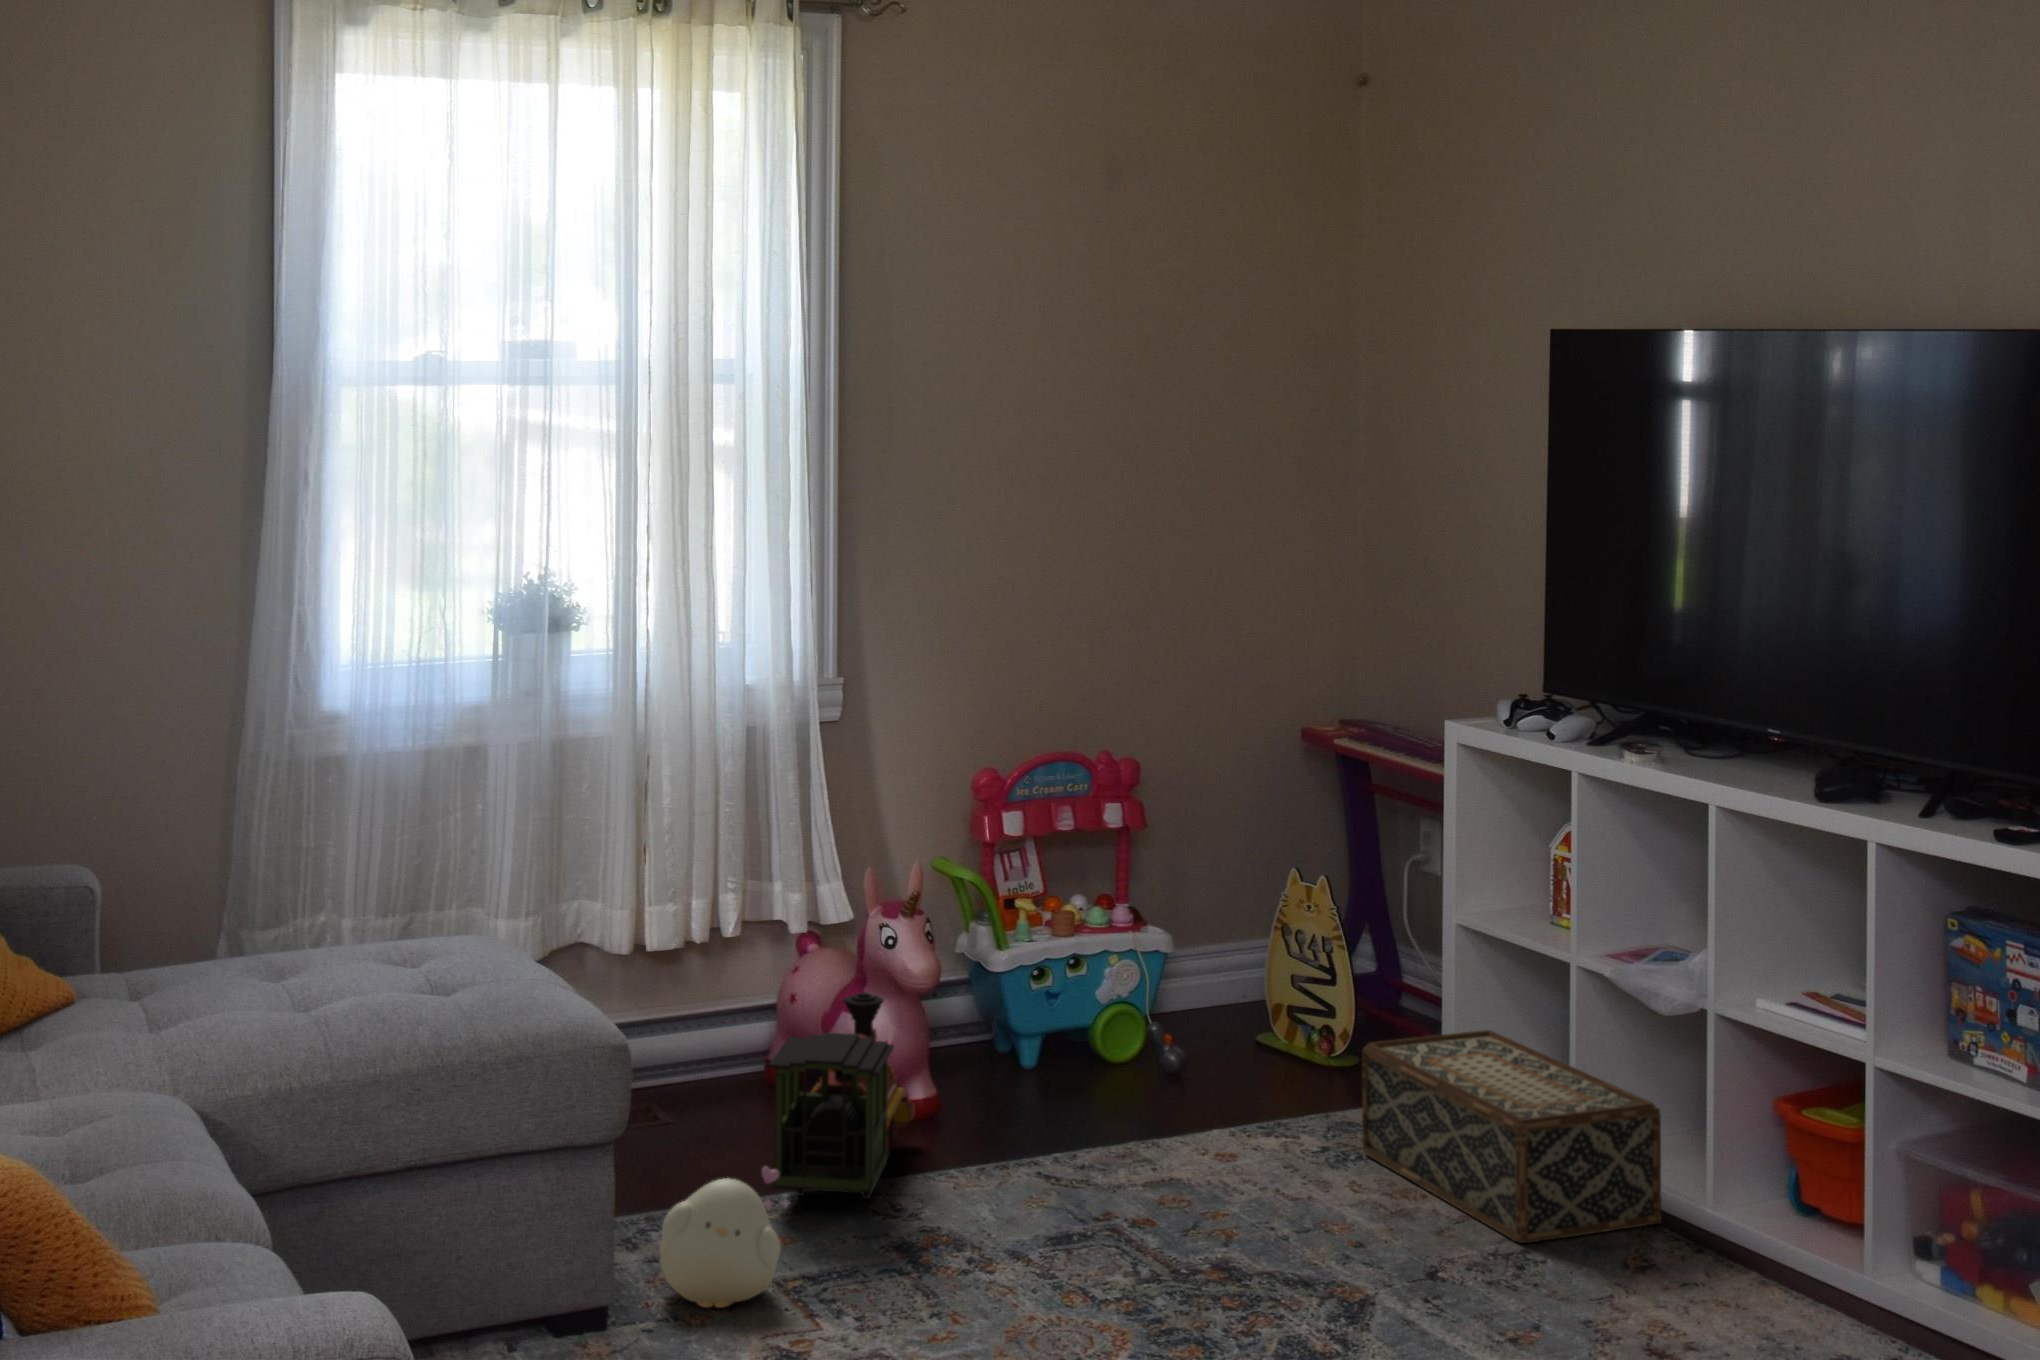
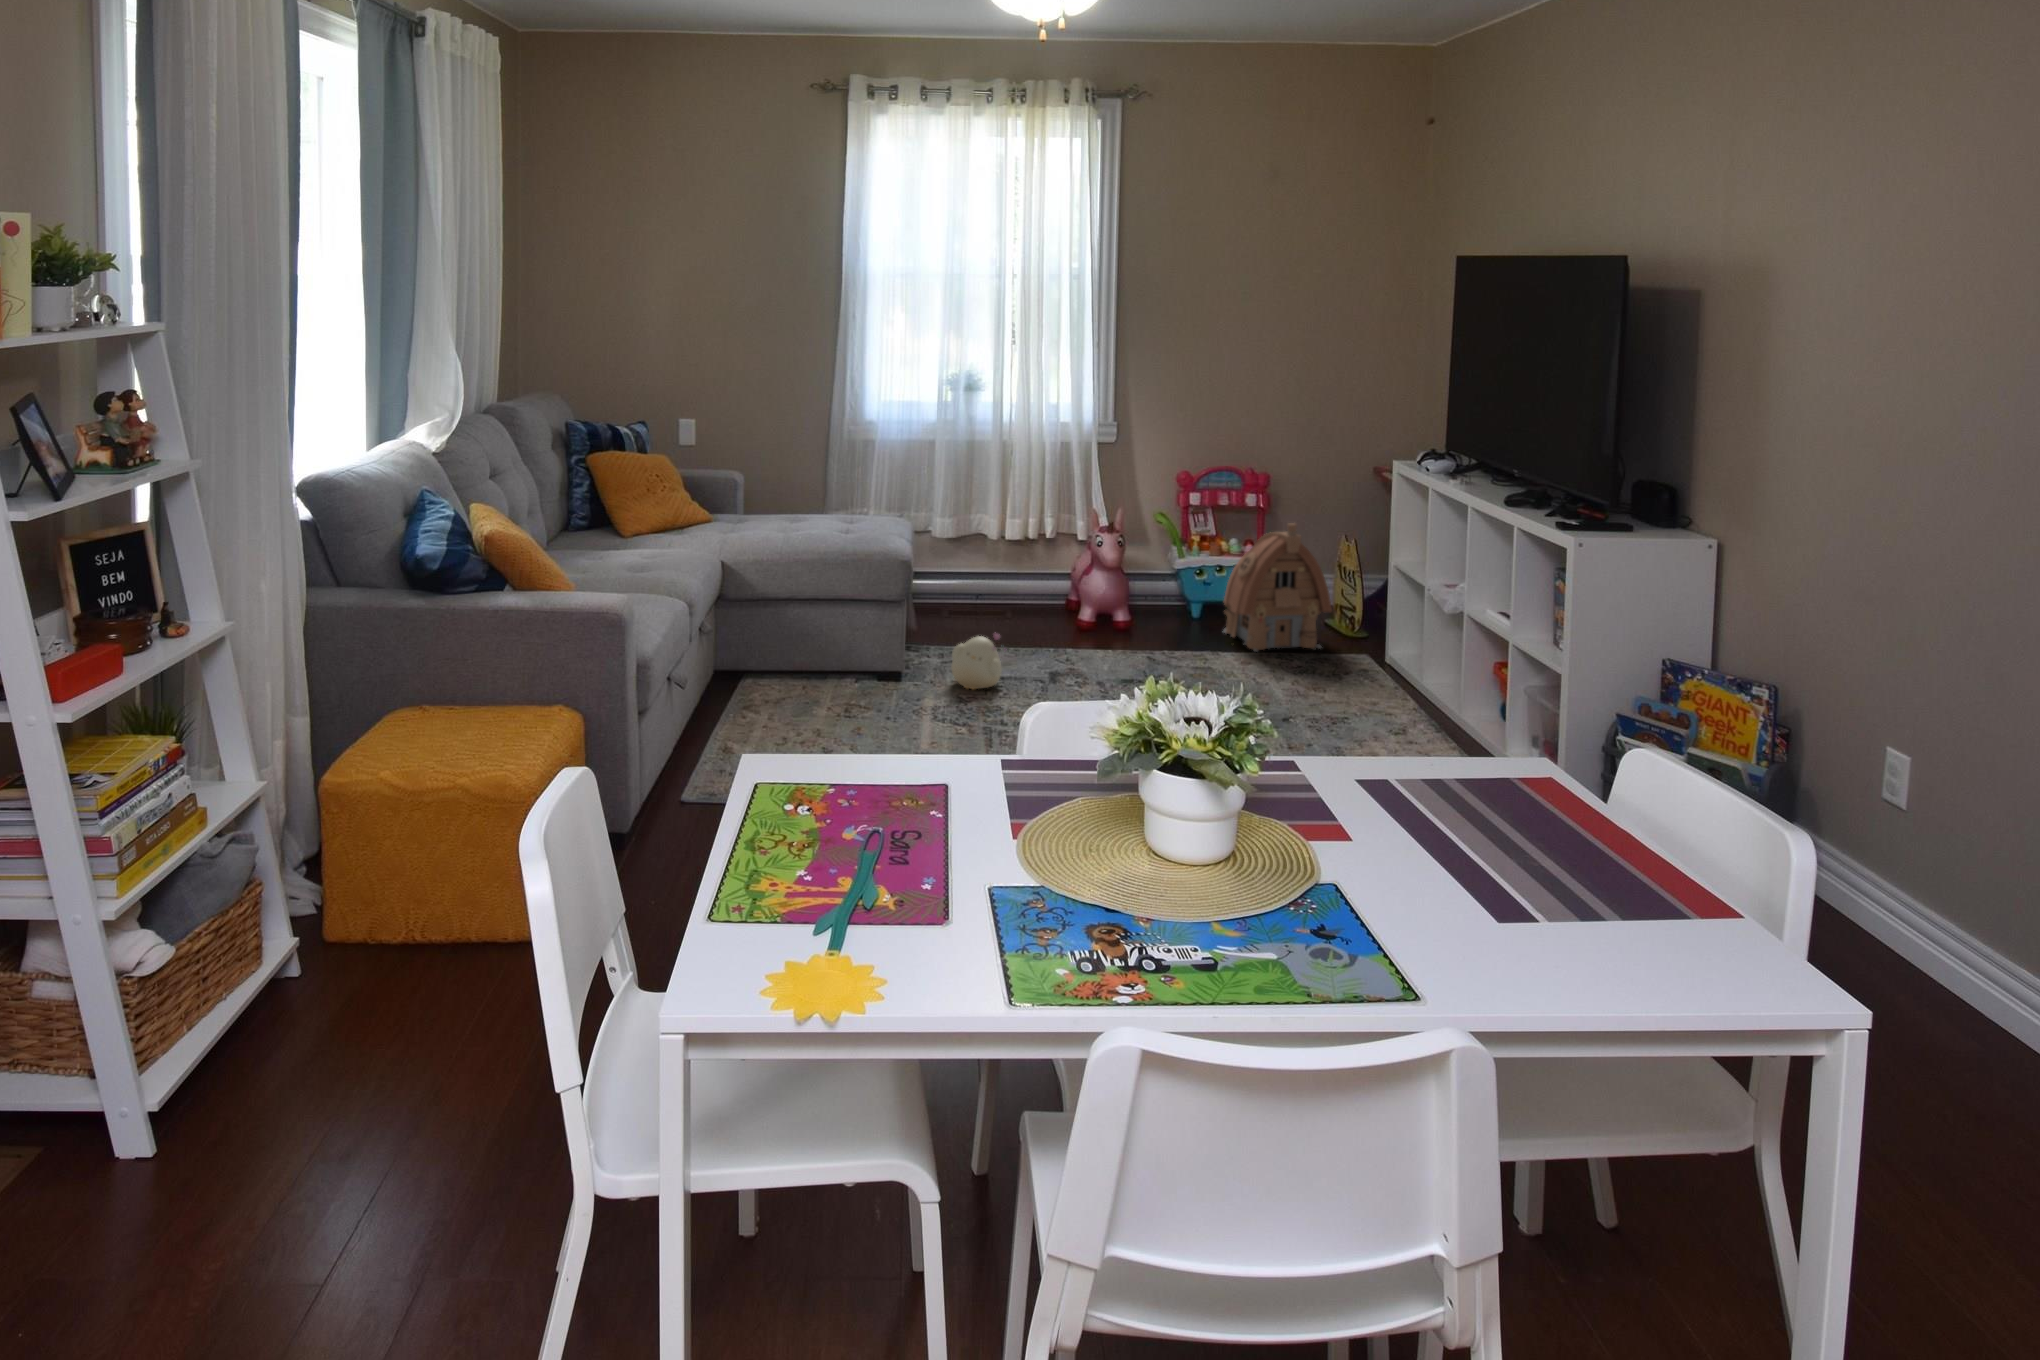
toy house: none [1107,855,1327,1126] -> present [1223,523,1332,651]
toy train: present [769,992,915,1199] -> none [1022,569,1112,660]
woven basket: present [1362,1030,1662,1243] -> none [1326,619,1454,720]

